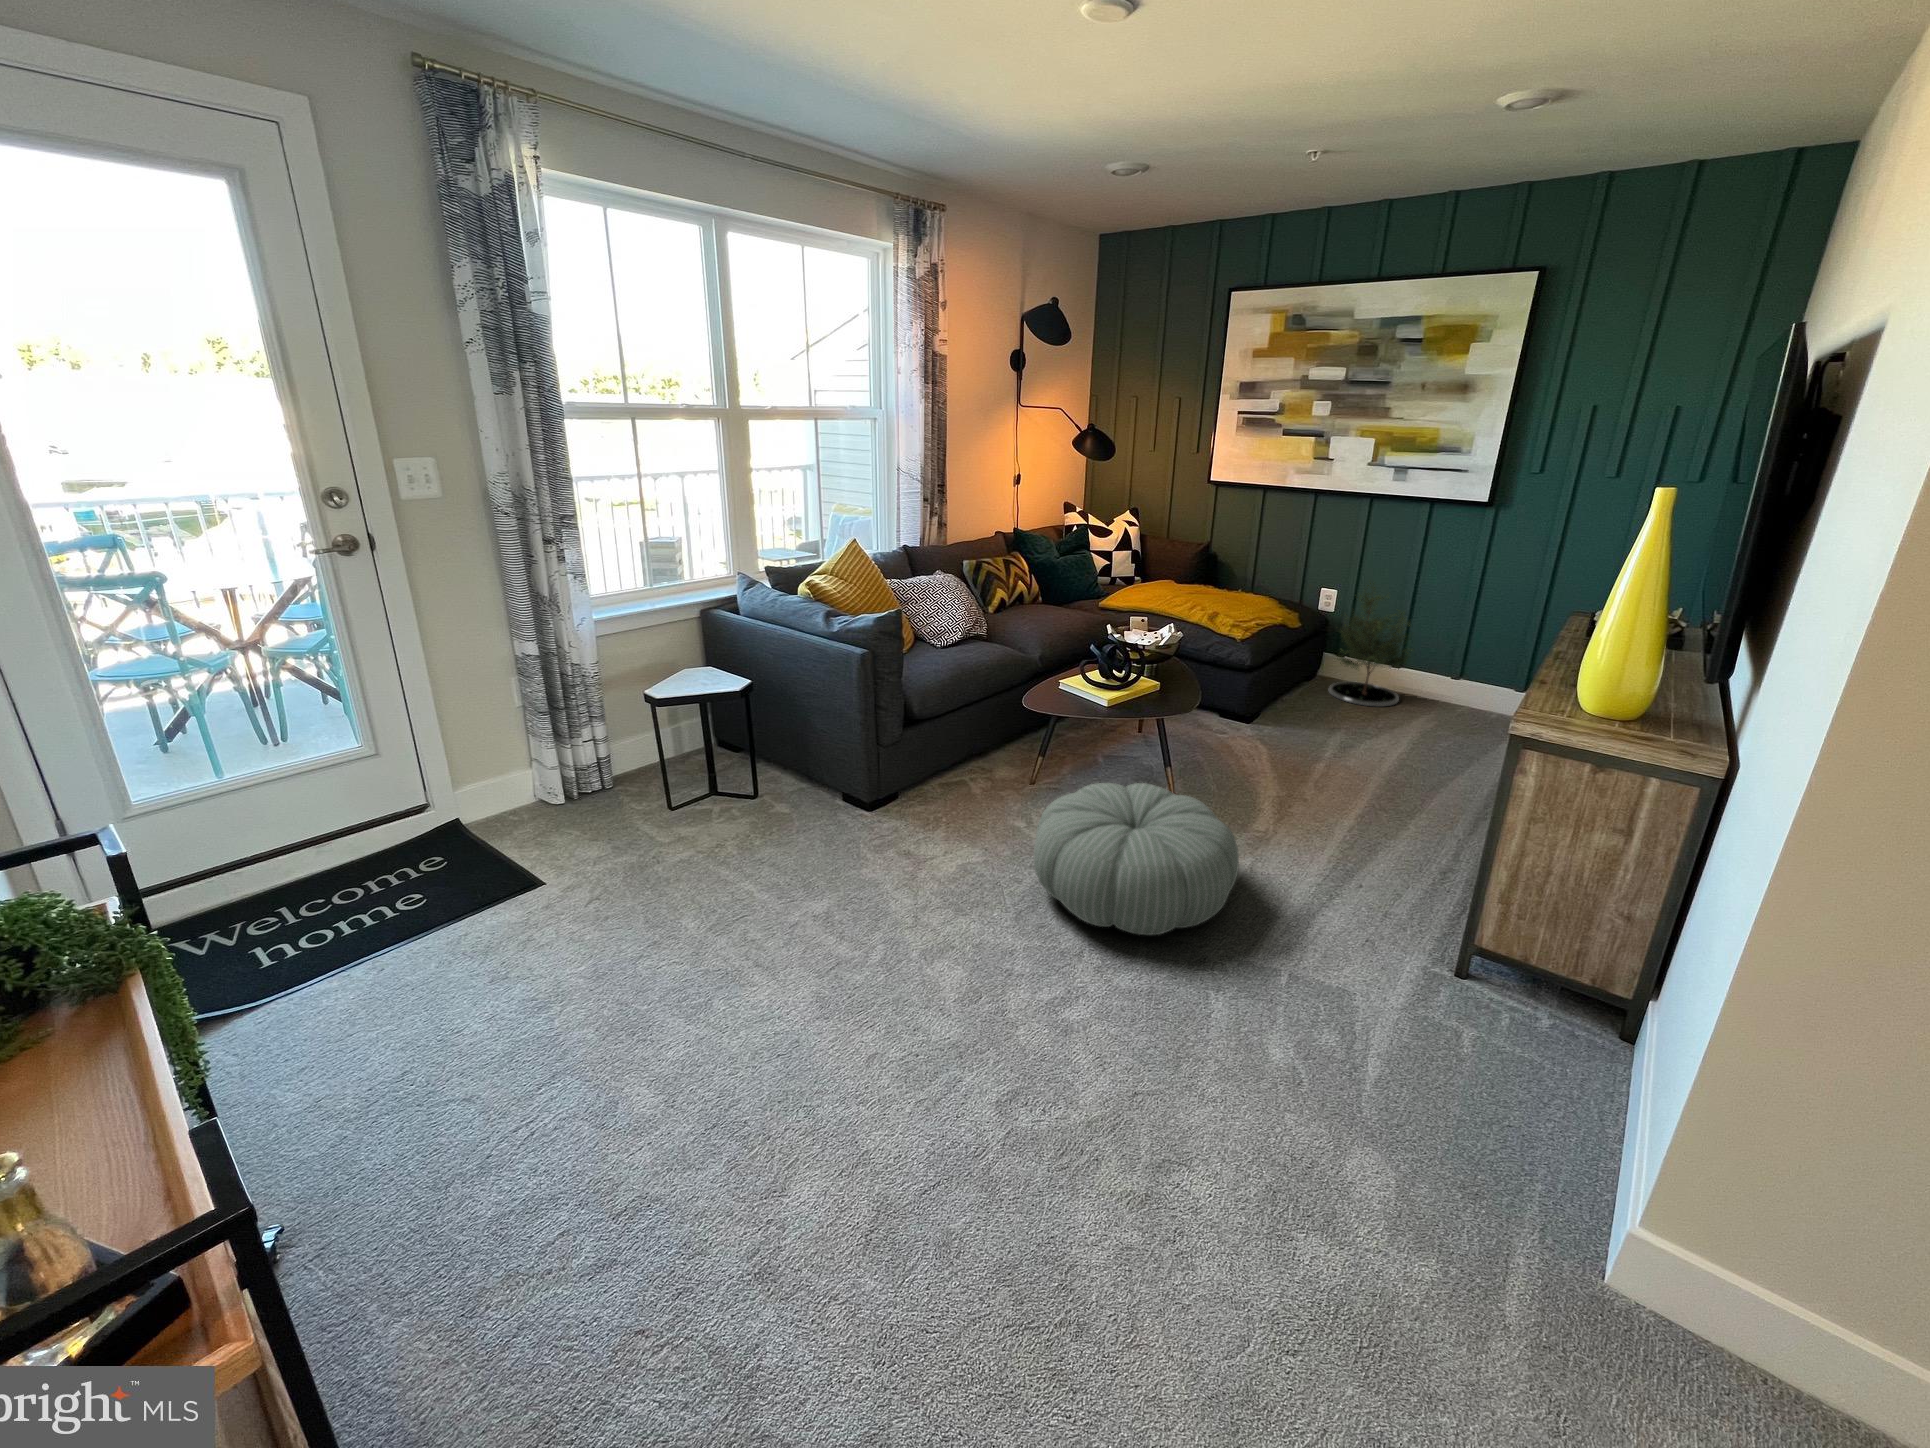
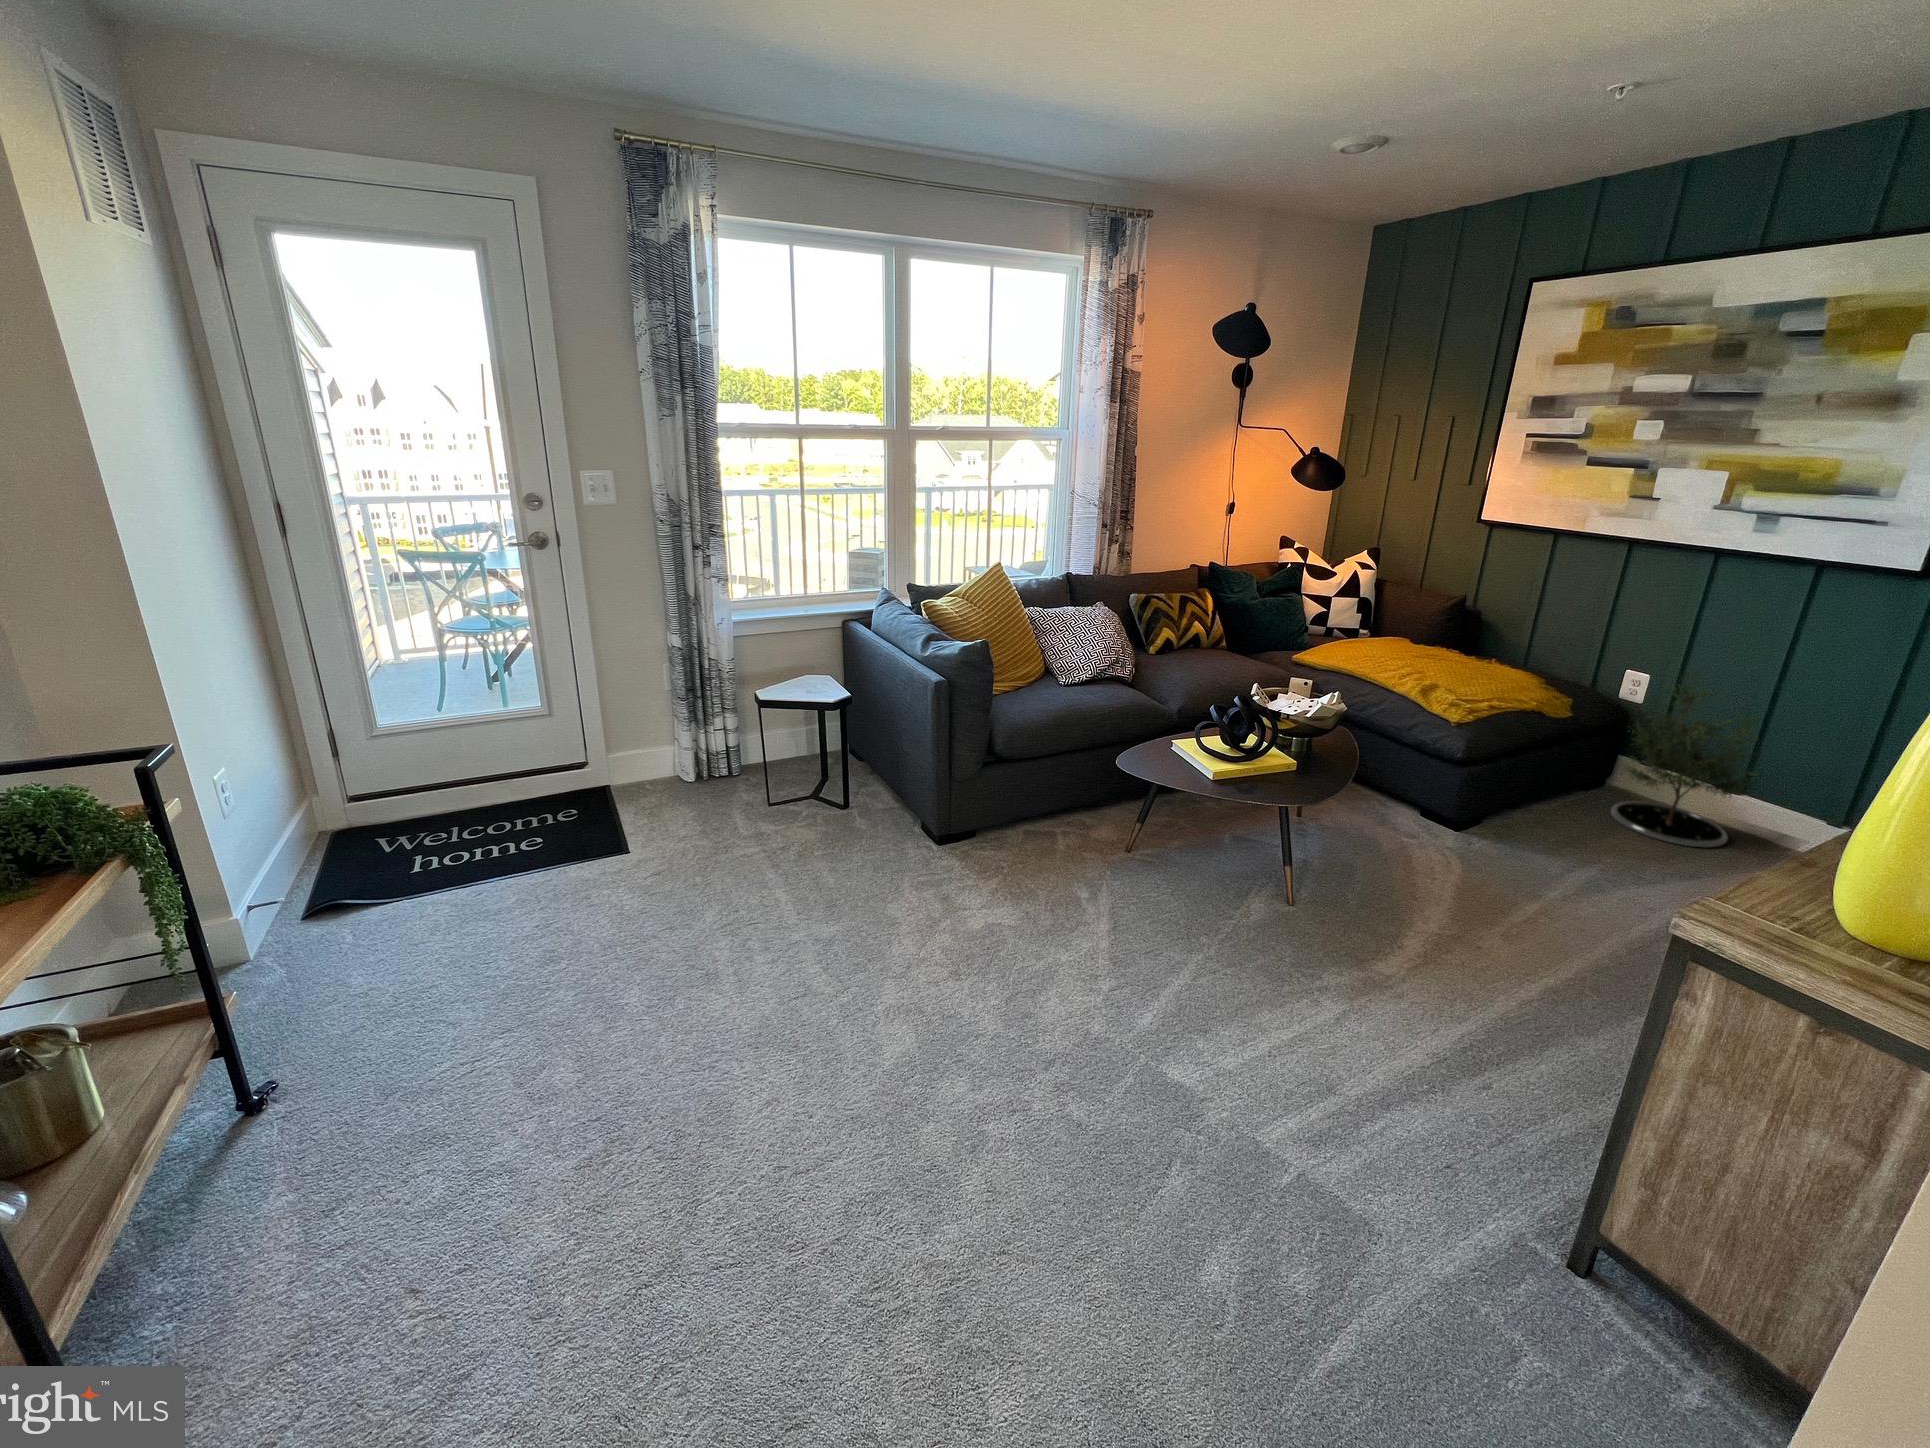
pouf: present [1034,783,1239,935] -> none [1041,869,1296,1071]

